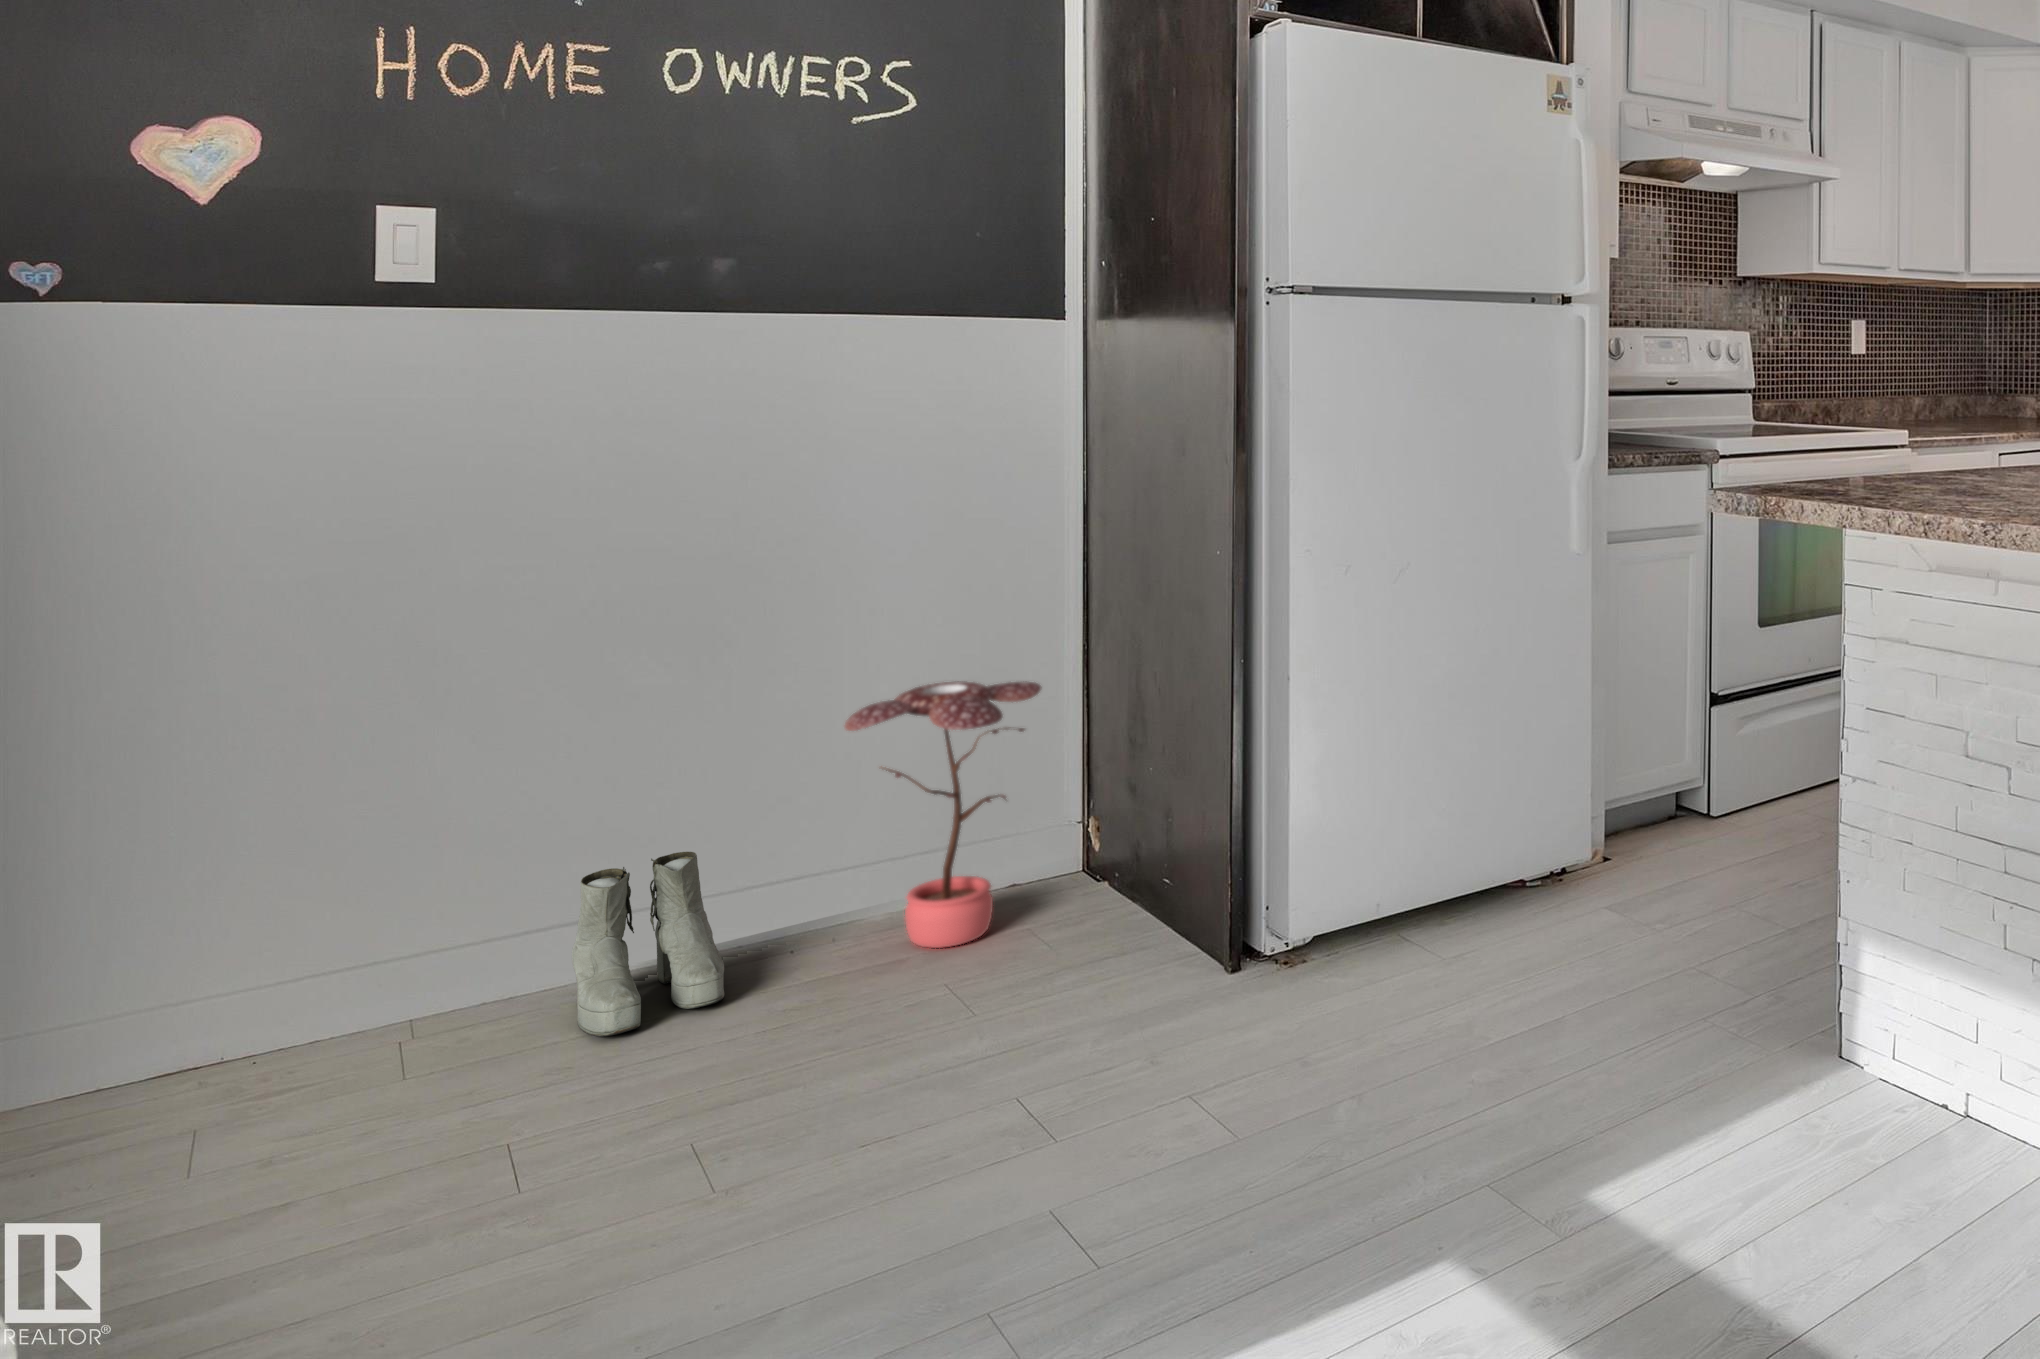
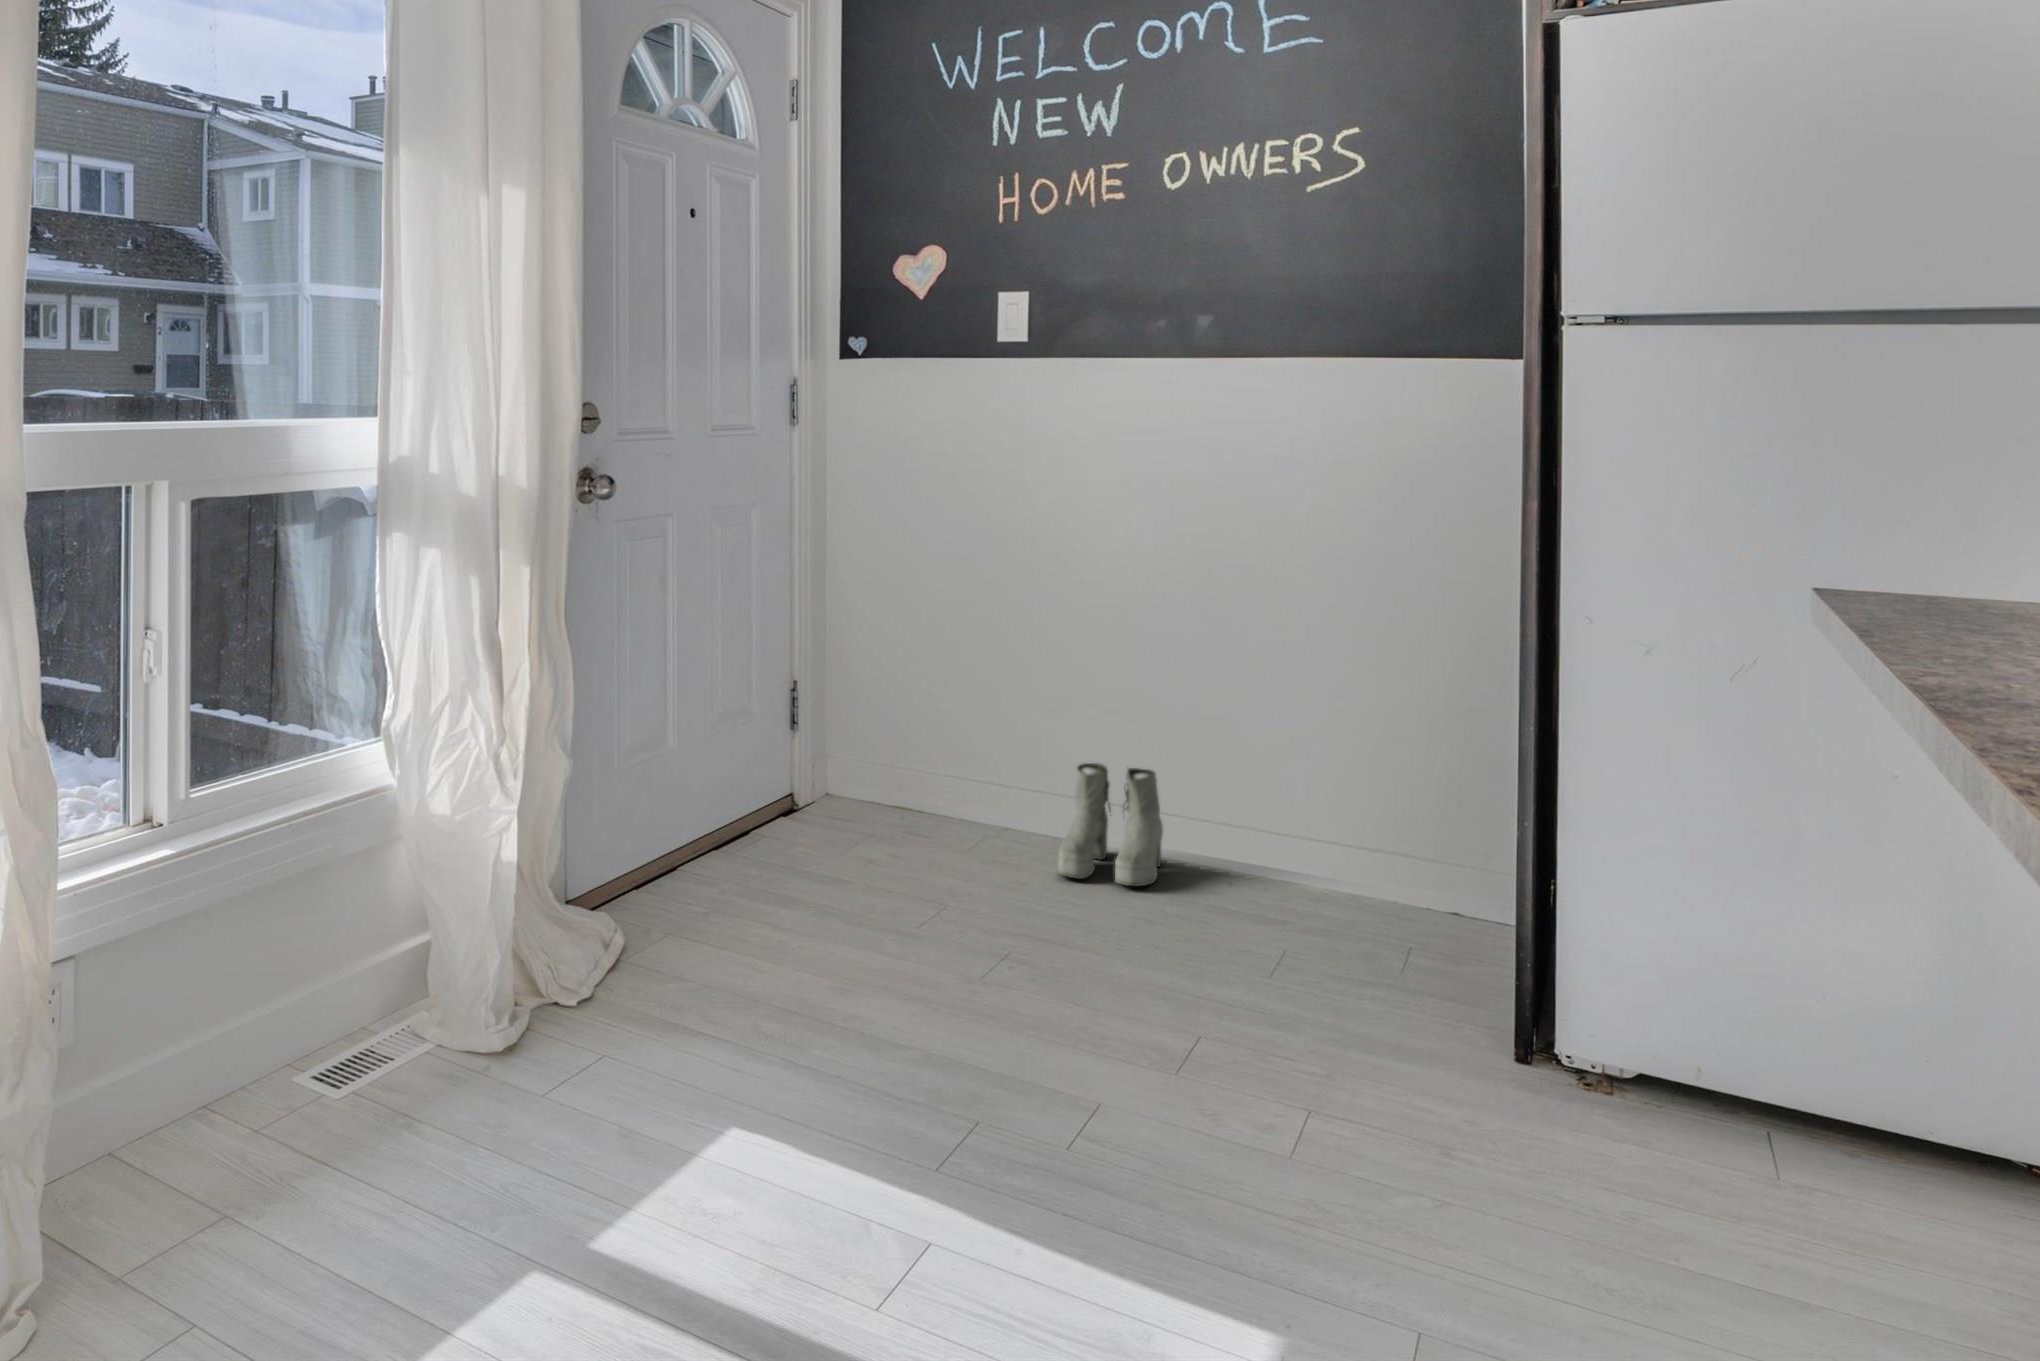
potted plant: present [845,681,1042,948] -> none [1238,691,1425,932]

